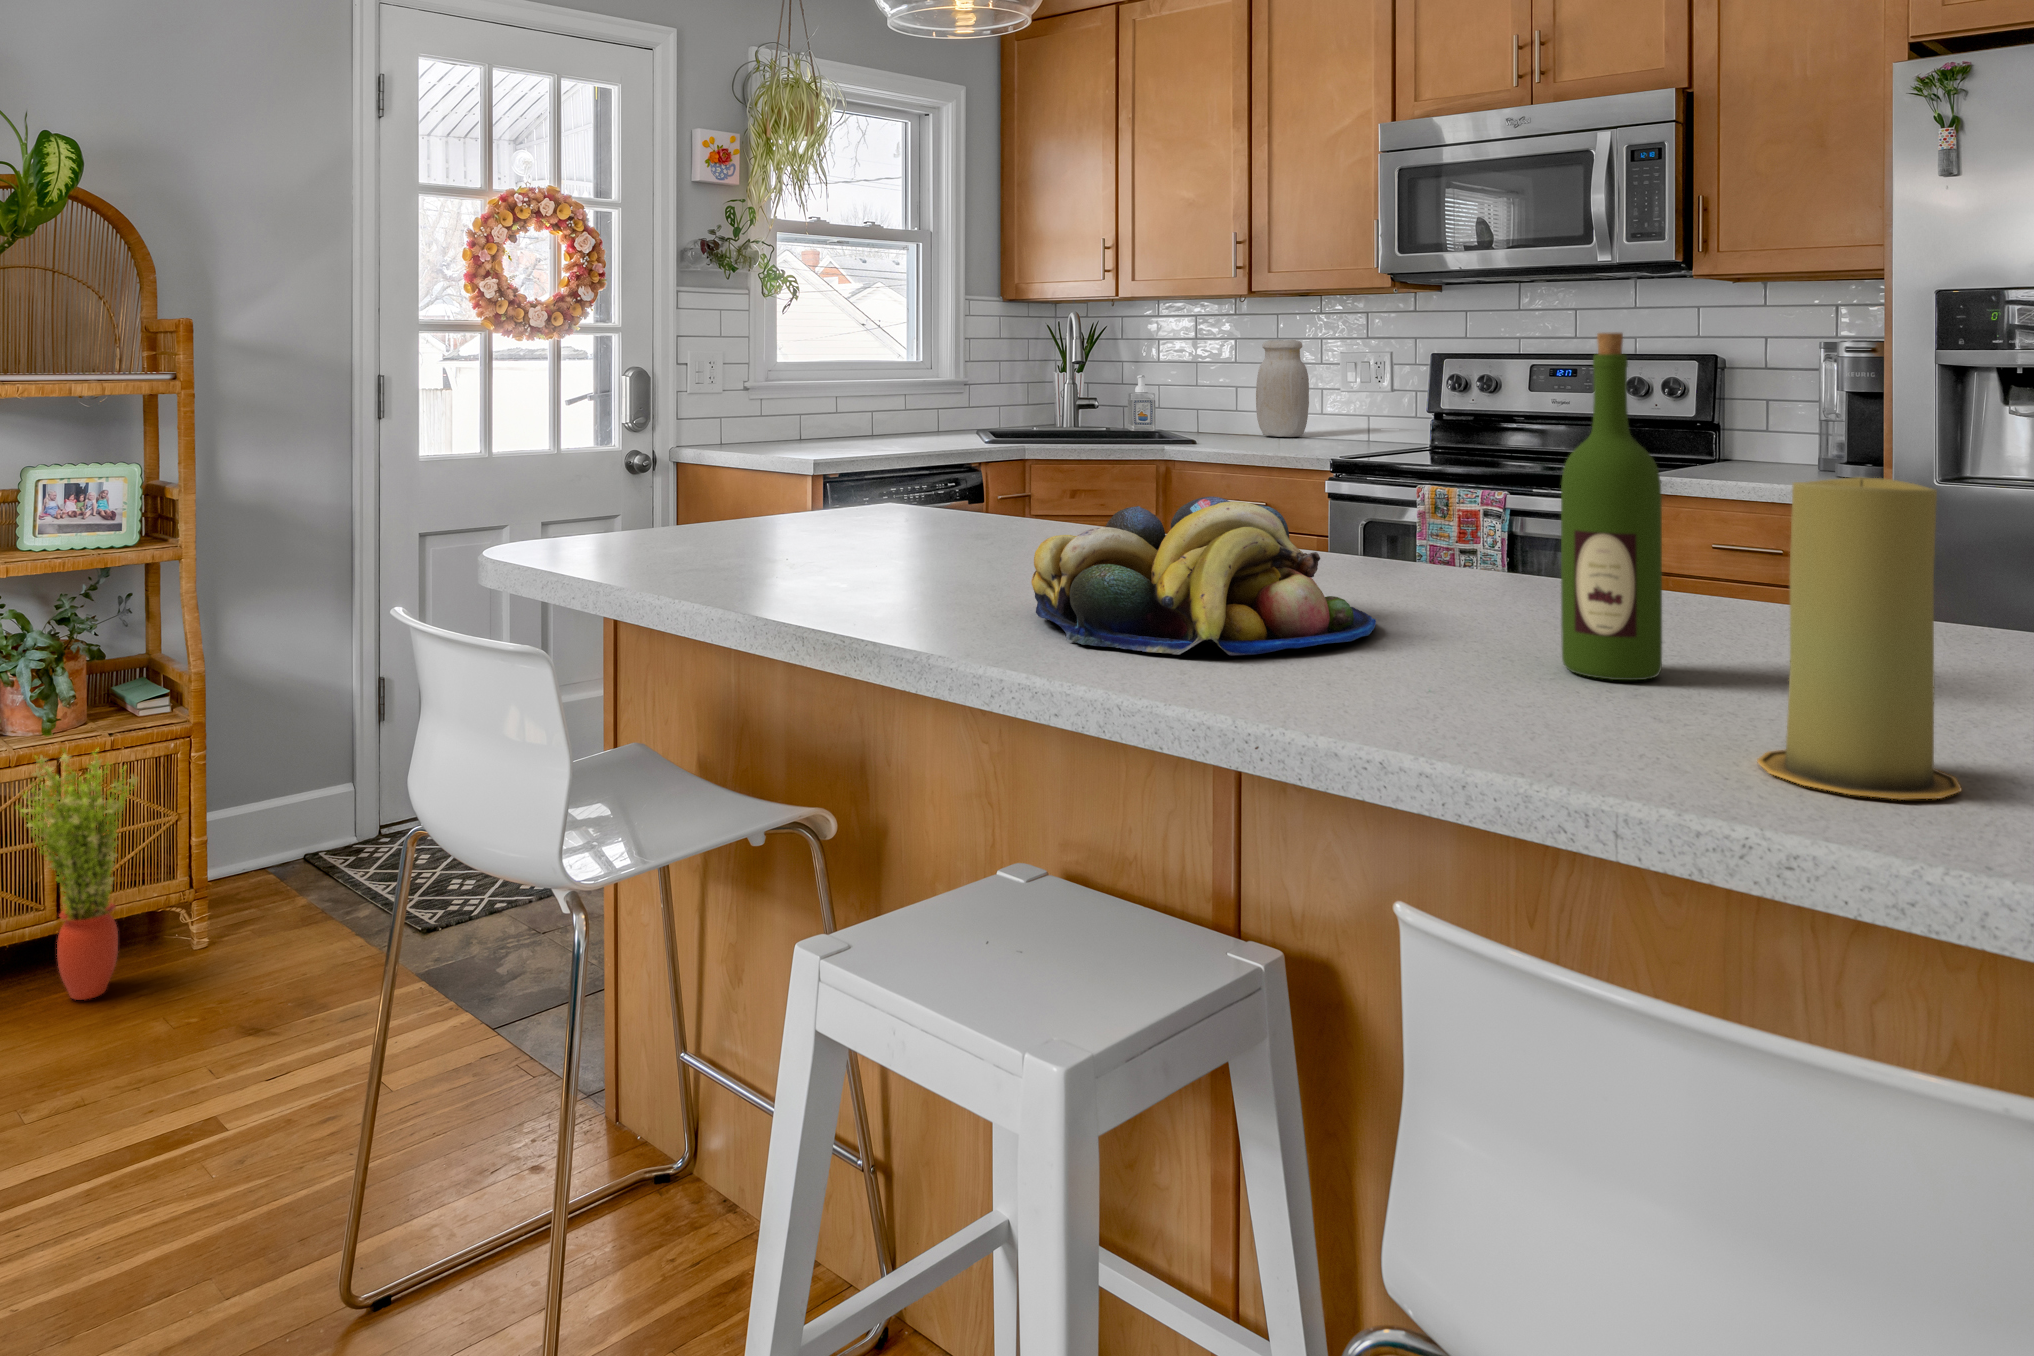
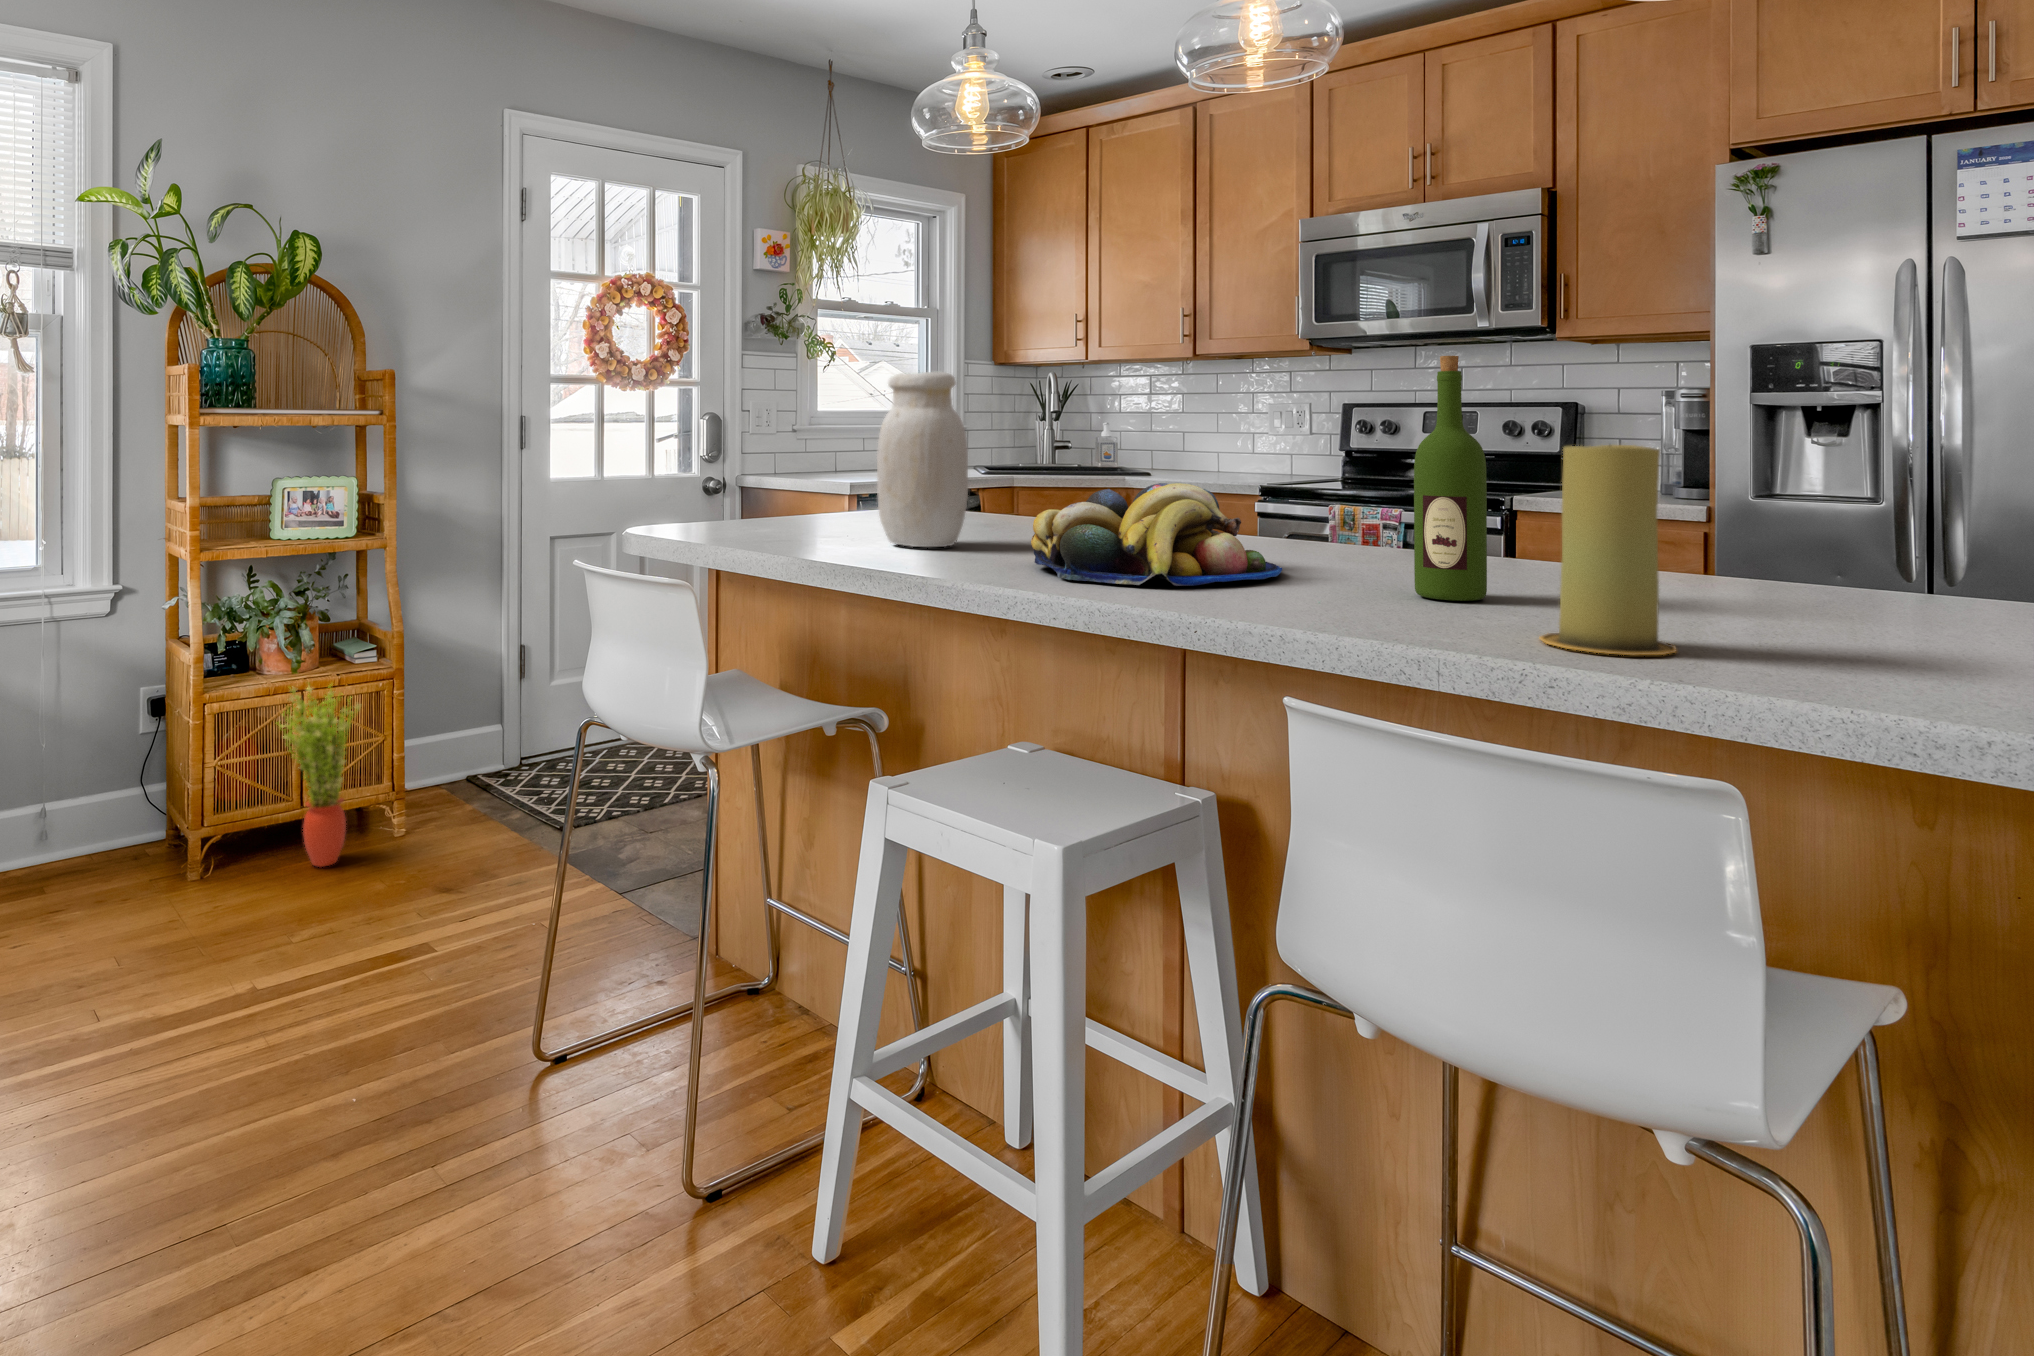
jar: present [1256,340,1309,437] -> present [877,372,968,547]

